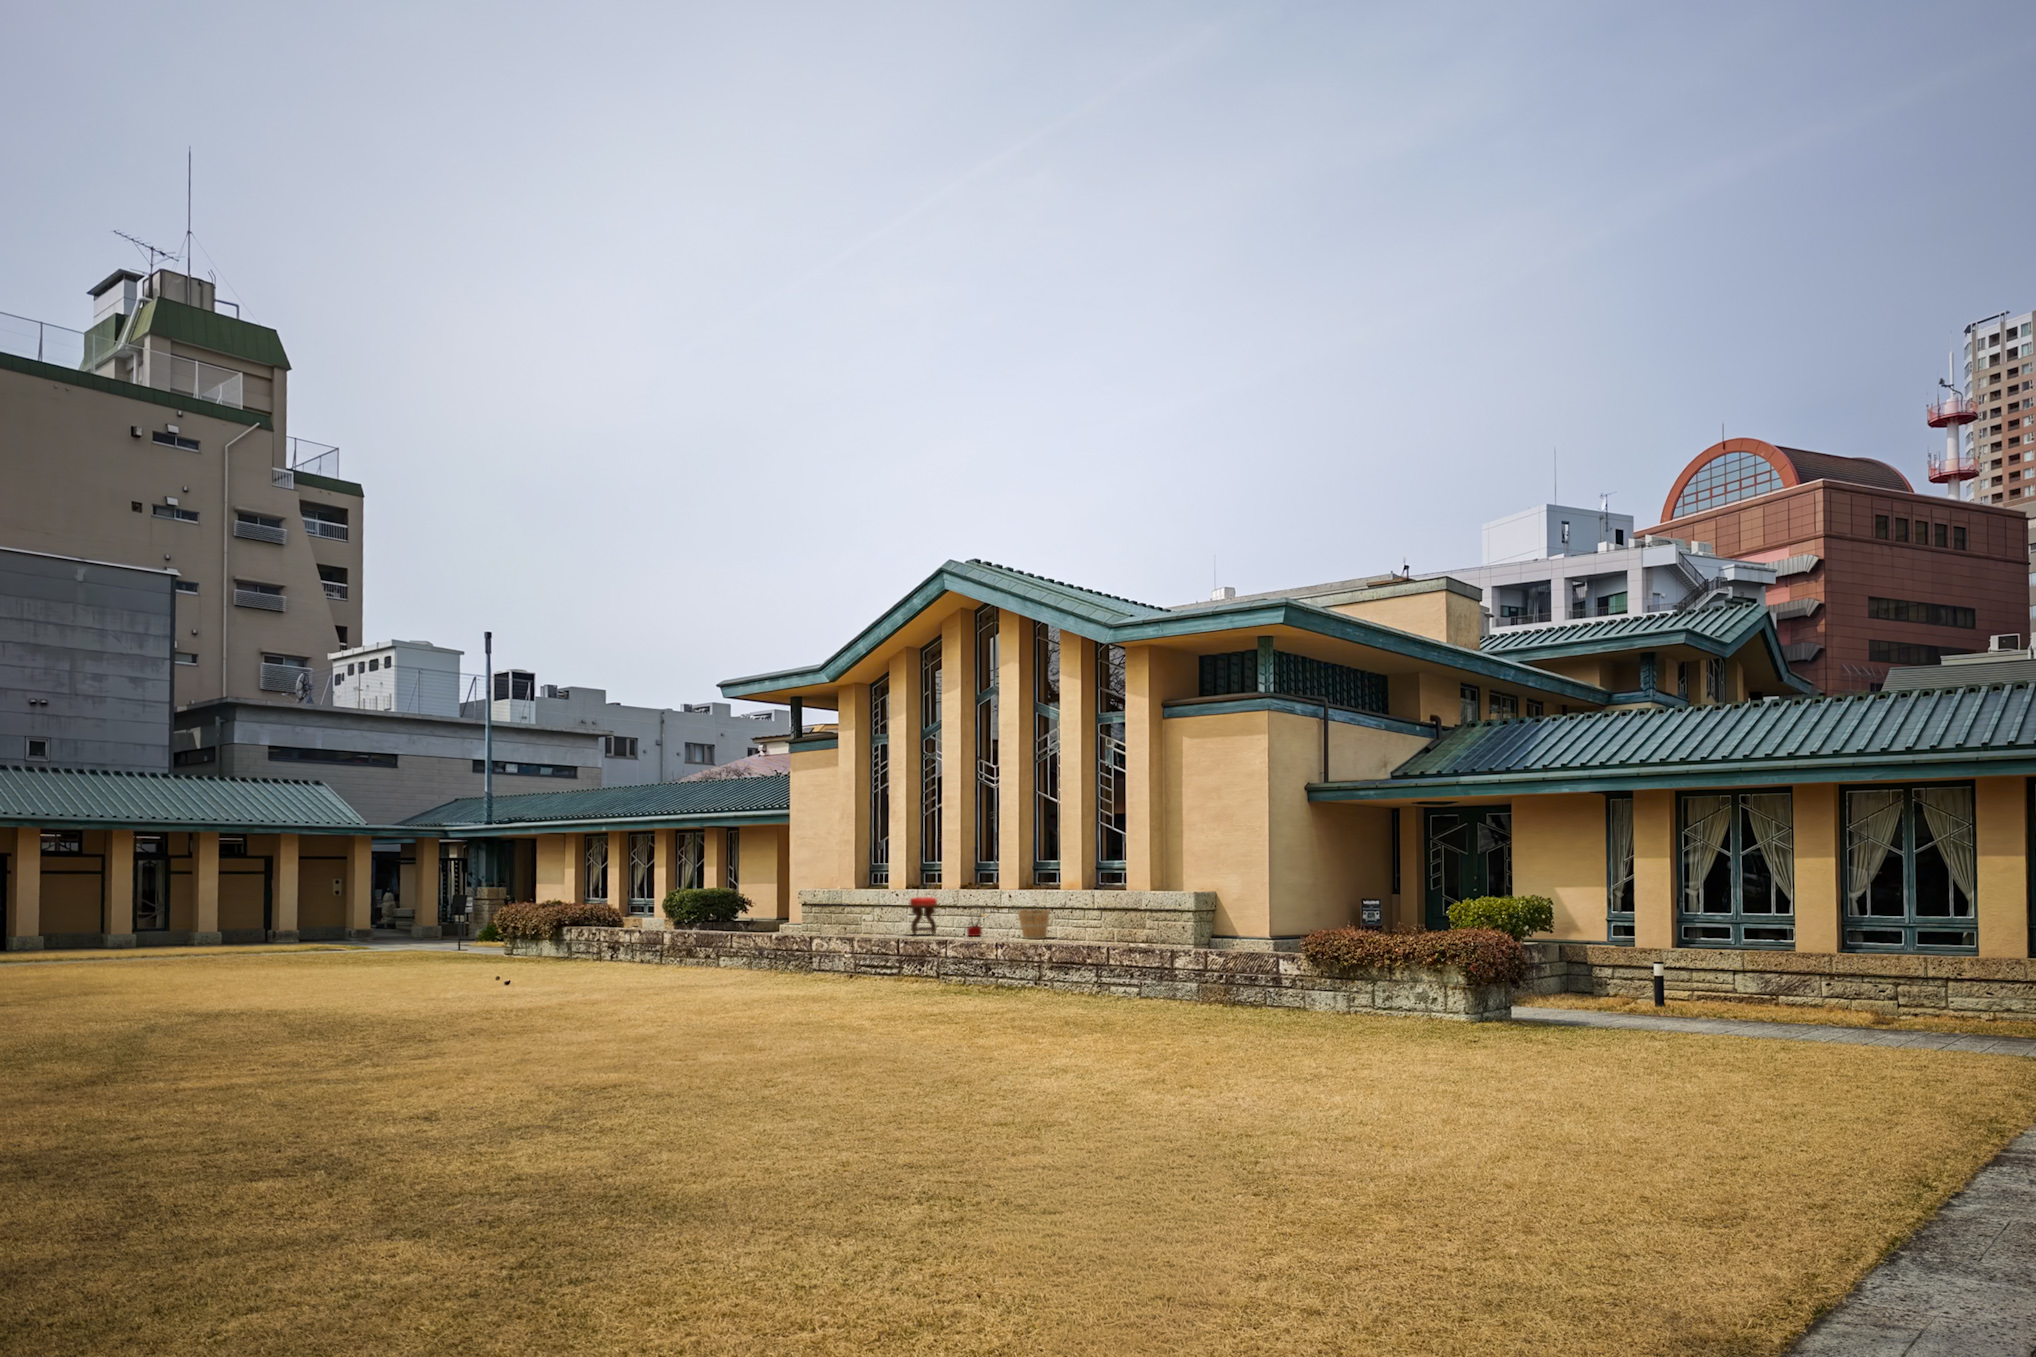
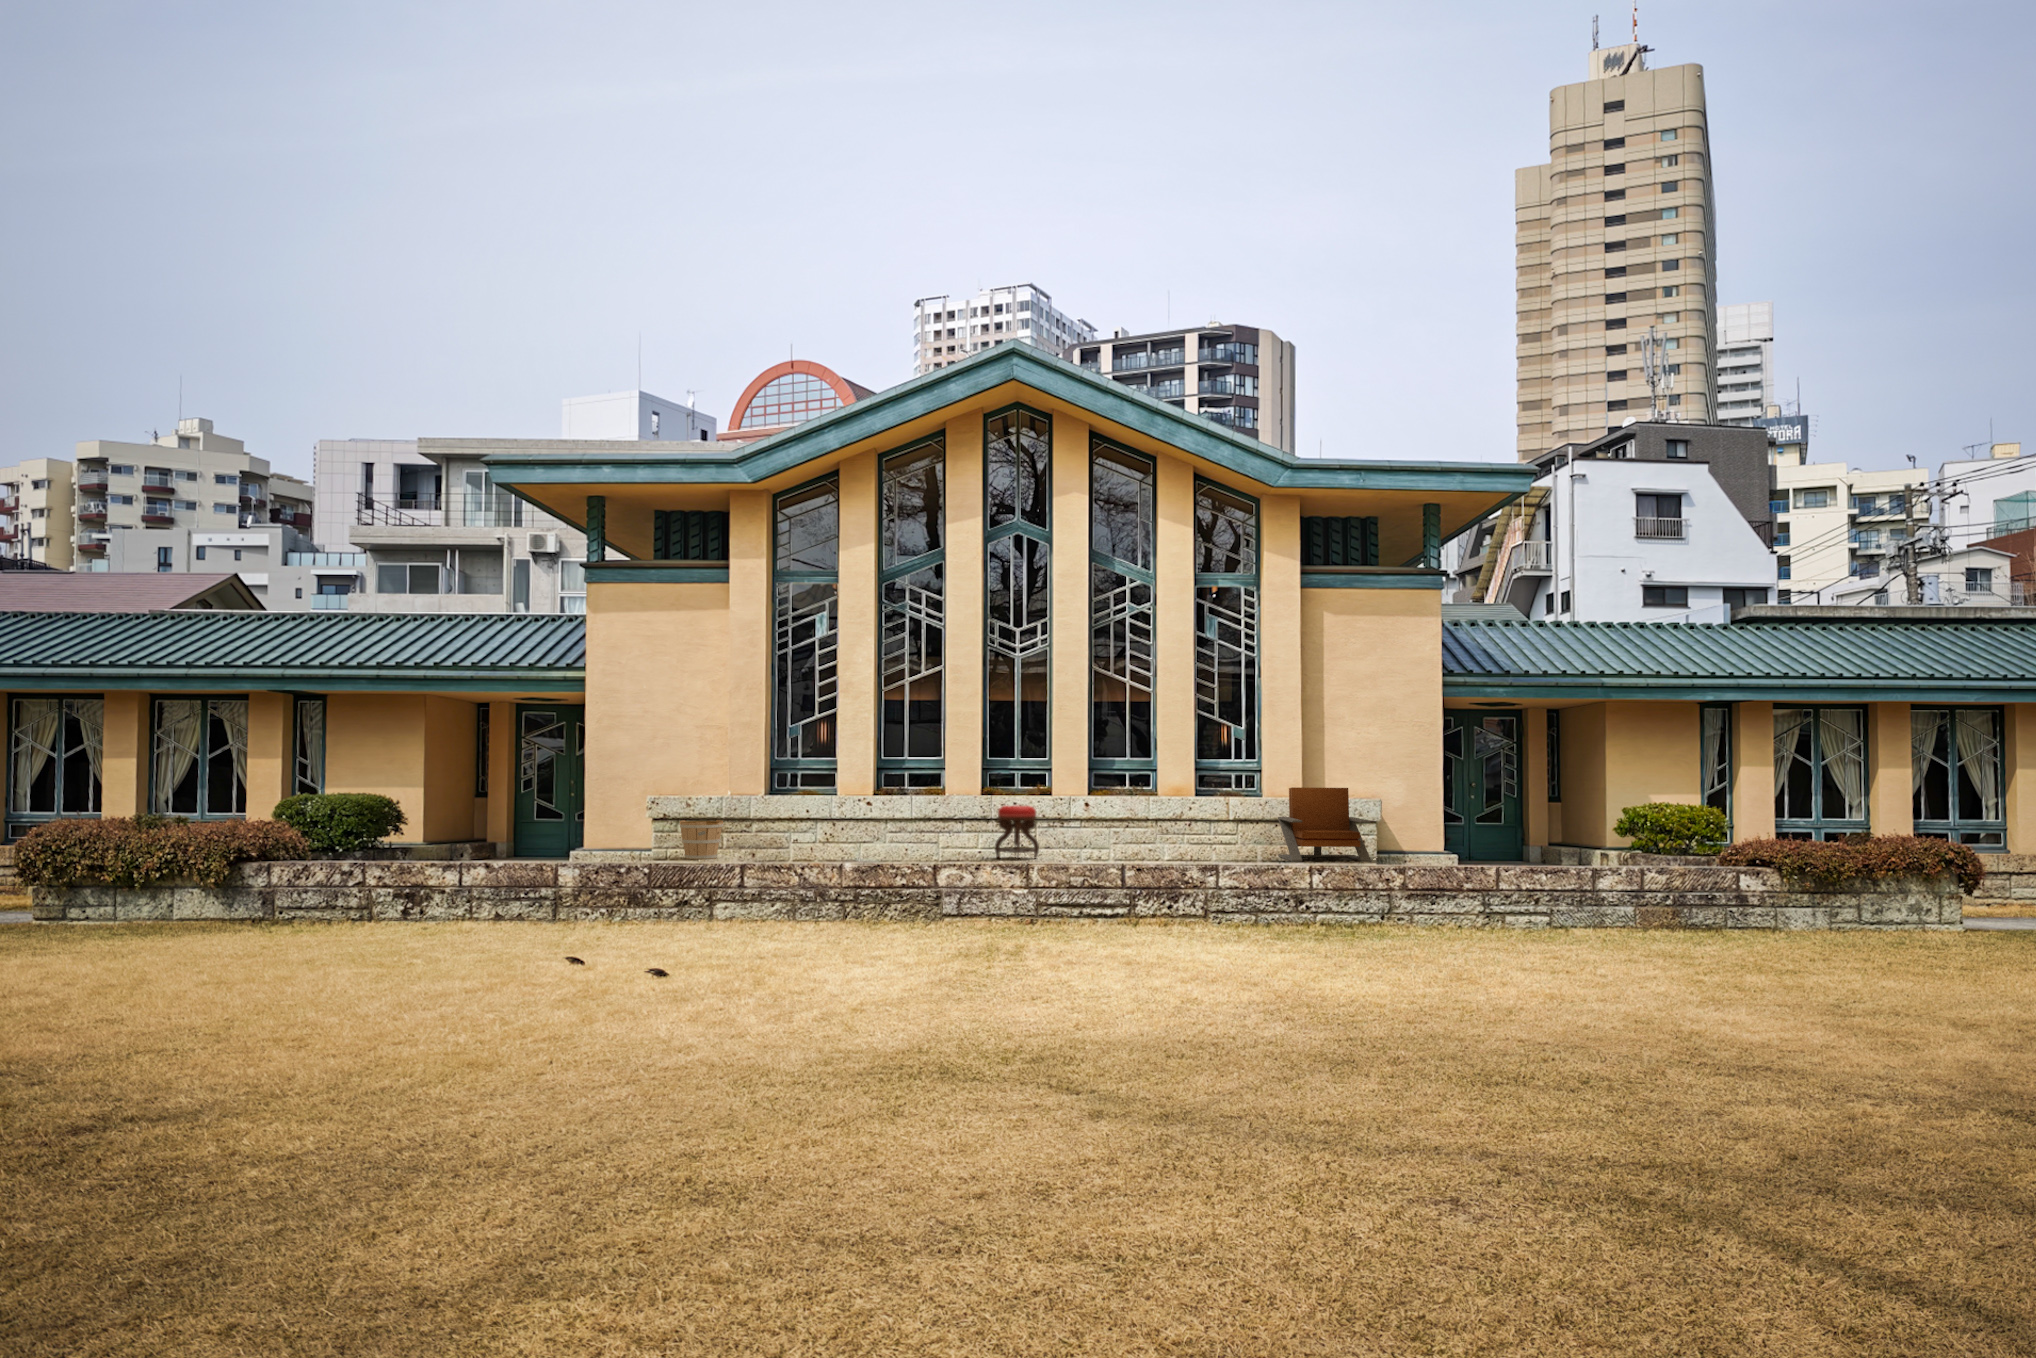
lounge chair: none [1059,885,1137,944] -> present [1278,787,1371,862]
decorative plant: present [967,901,985,936] -> none [1078,809,1129,858]
wooden bucket: present [1018,910,1050,939] -> present [679,820,724,860]

